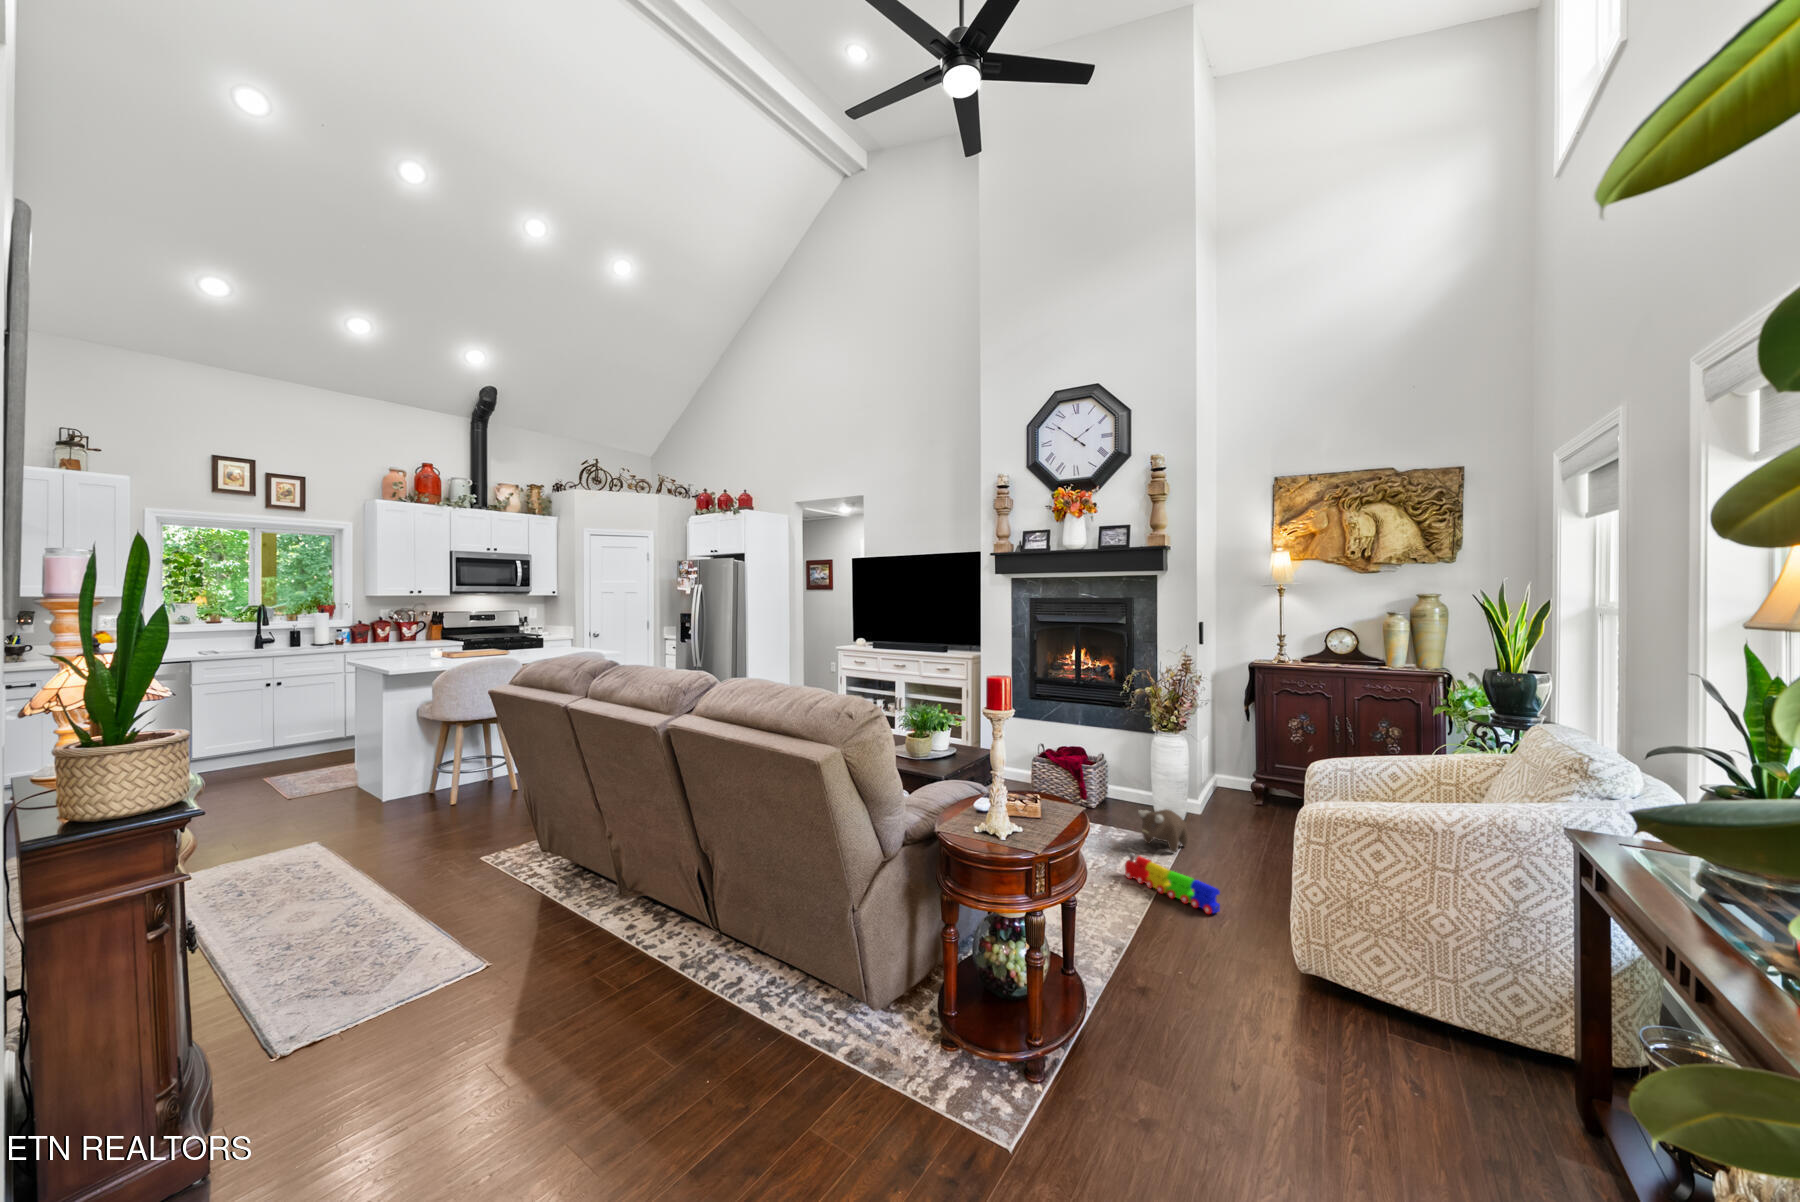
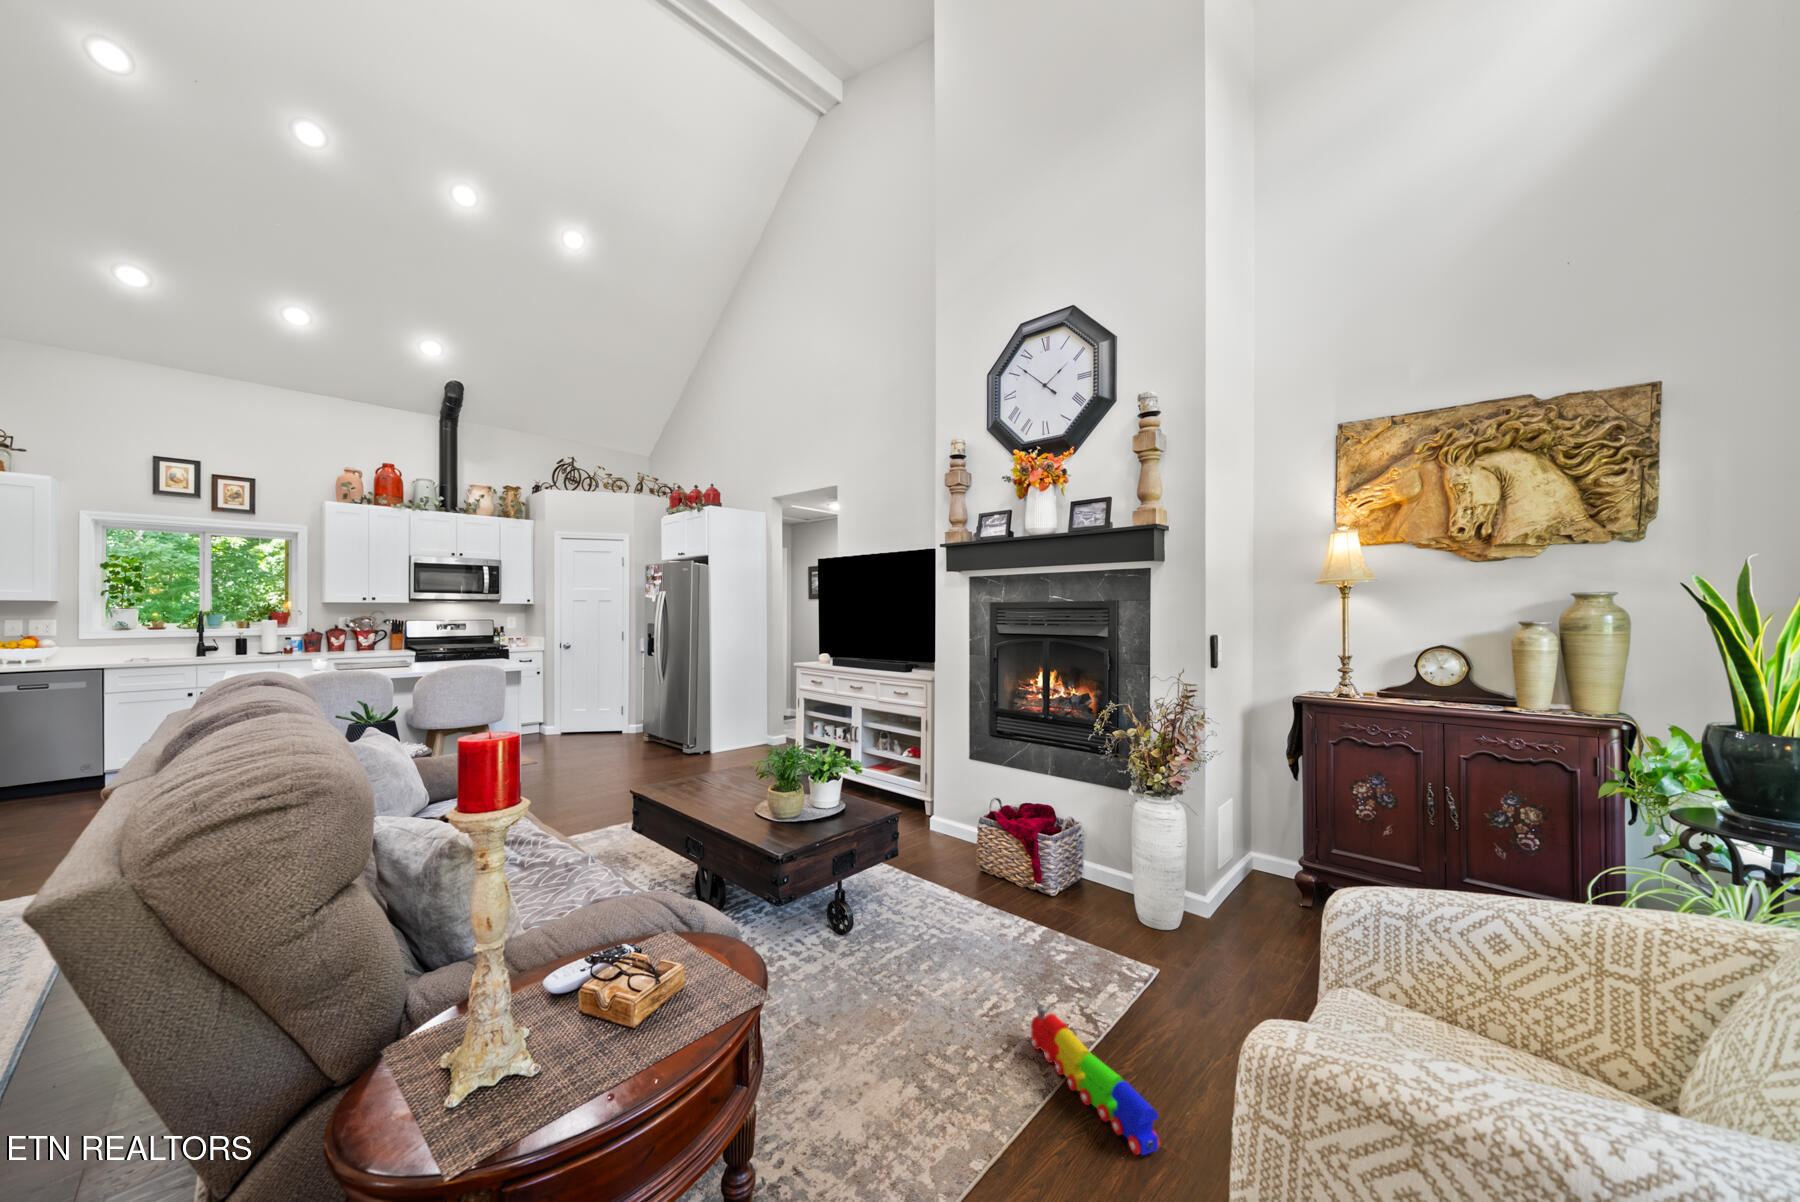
plush toy: present [1138,809,1188,853] -> none [1079,924,1163,998]

